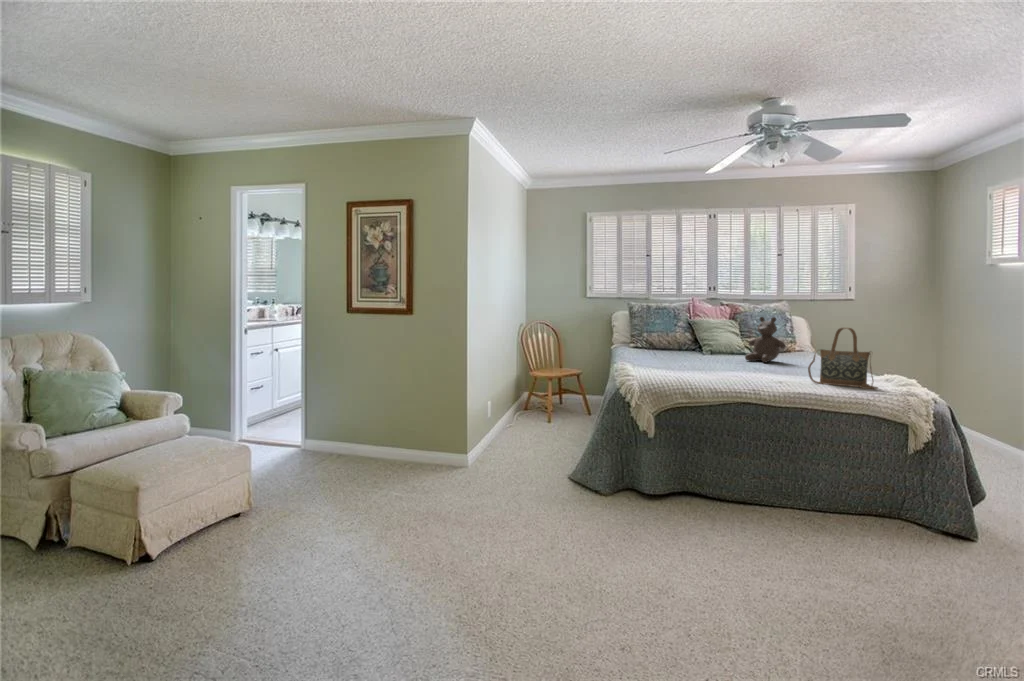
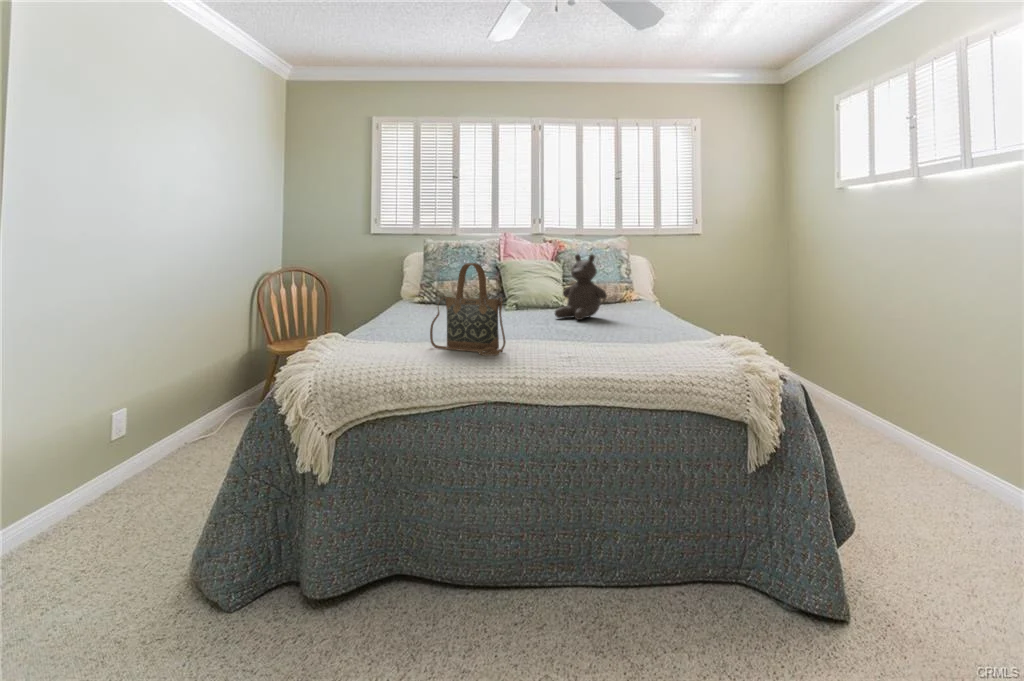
handbag: present [808,328,878,389] -> present [430,263,506,356]

